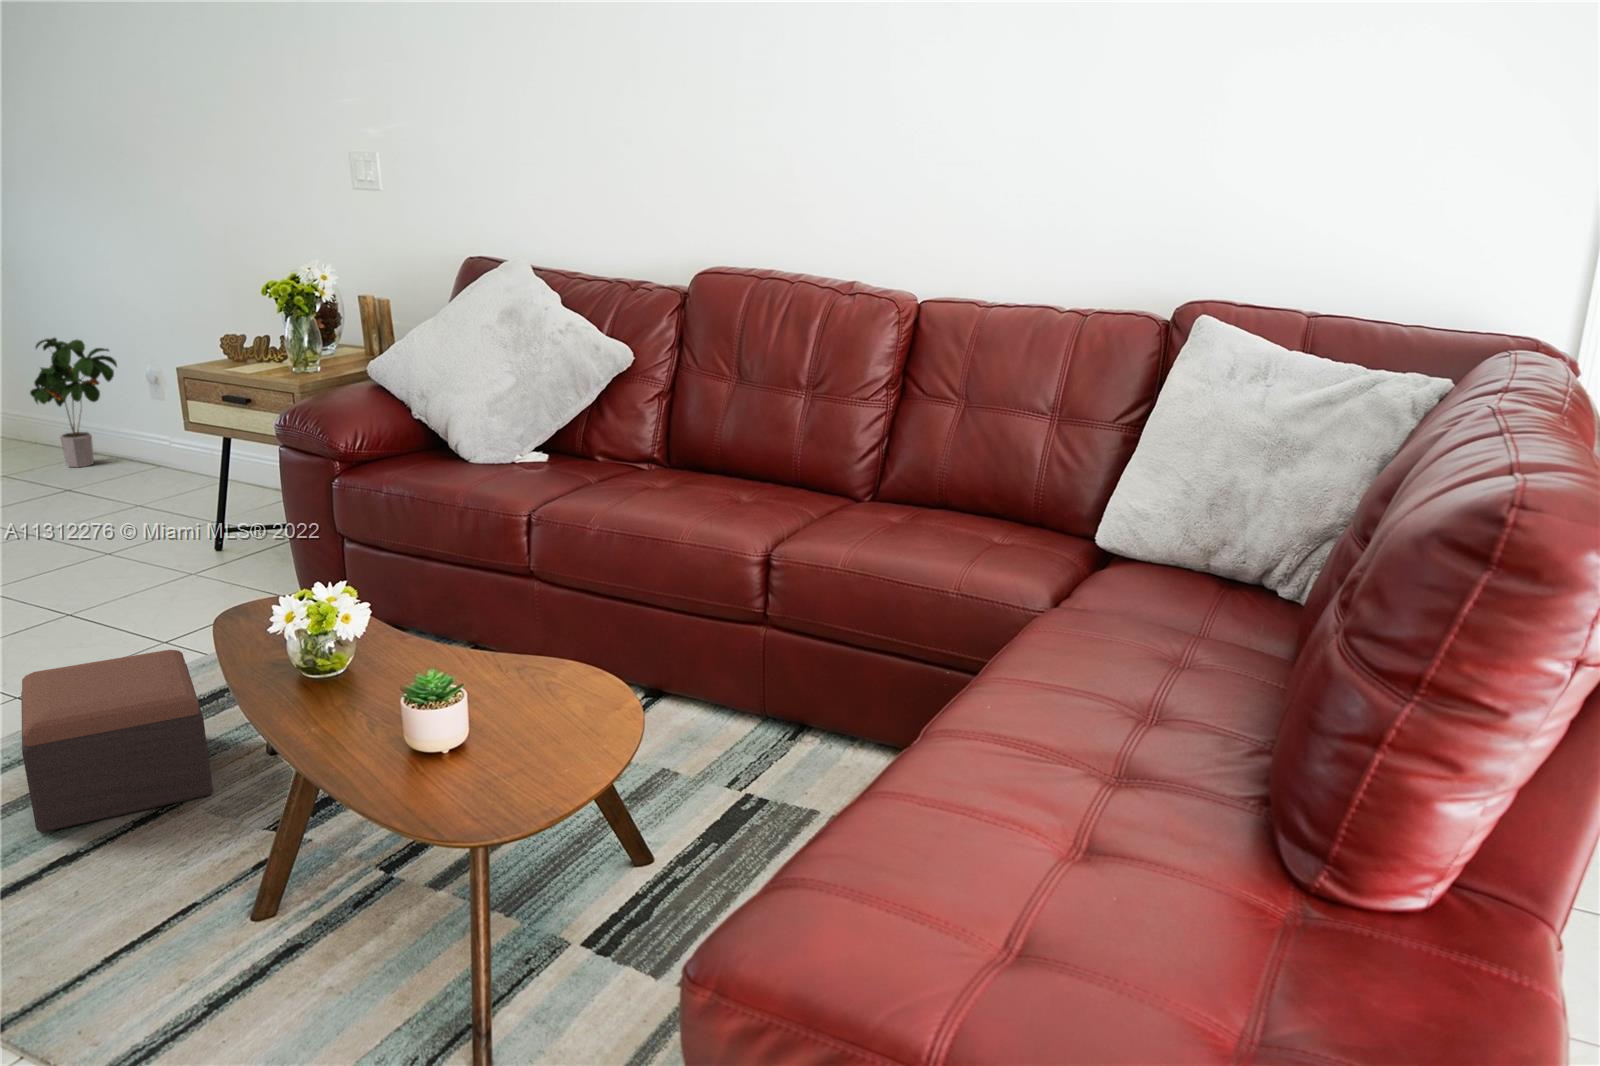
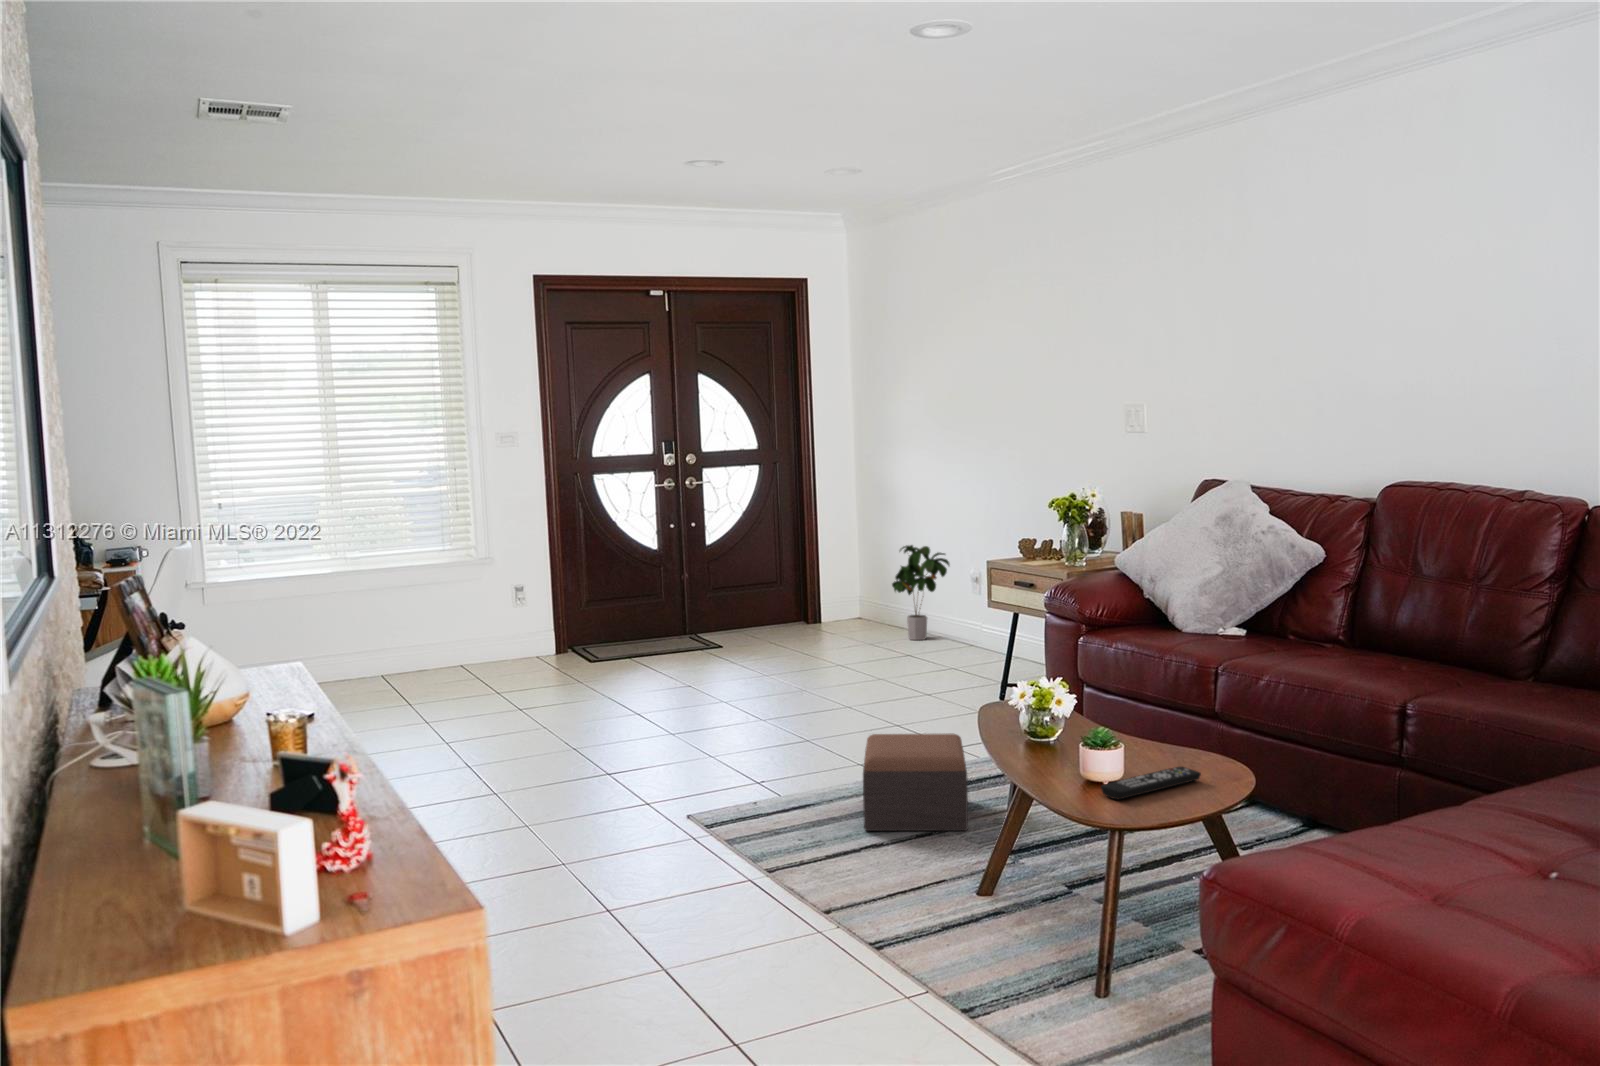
remote control: none [448,699,578,783] -> present [1101,767,1201,799]

